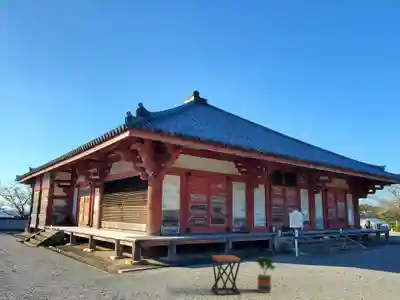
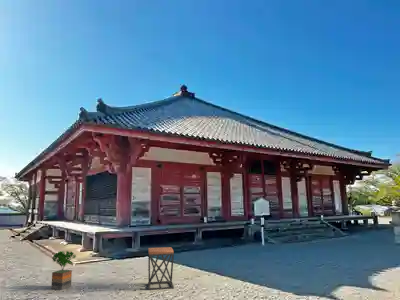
potted tree: present [255,257,275,293] -> present [51,251,76,290]

